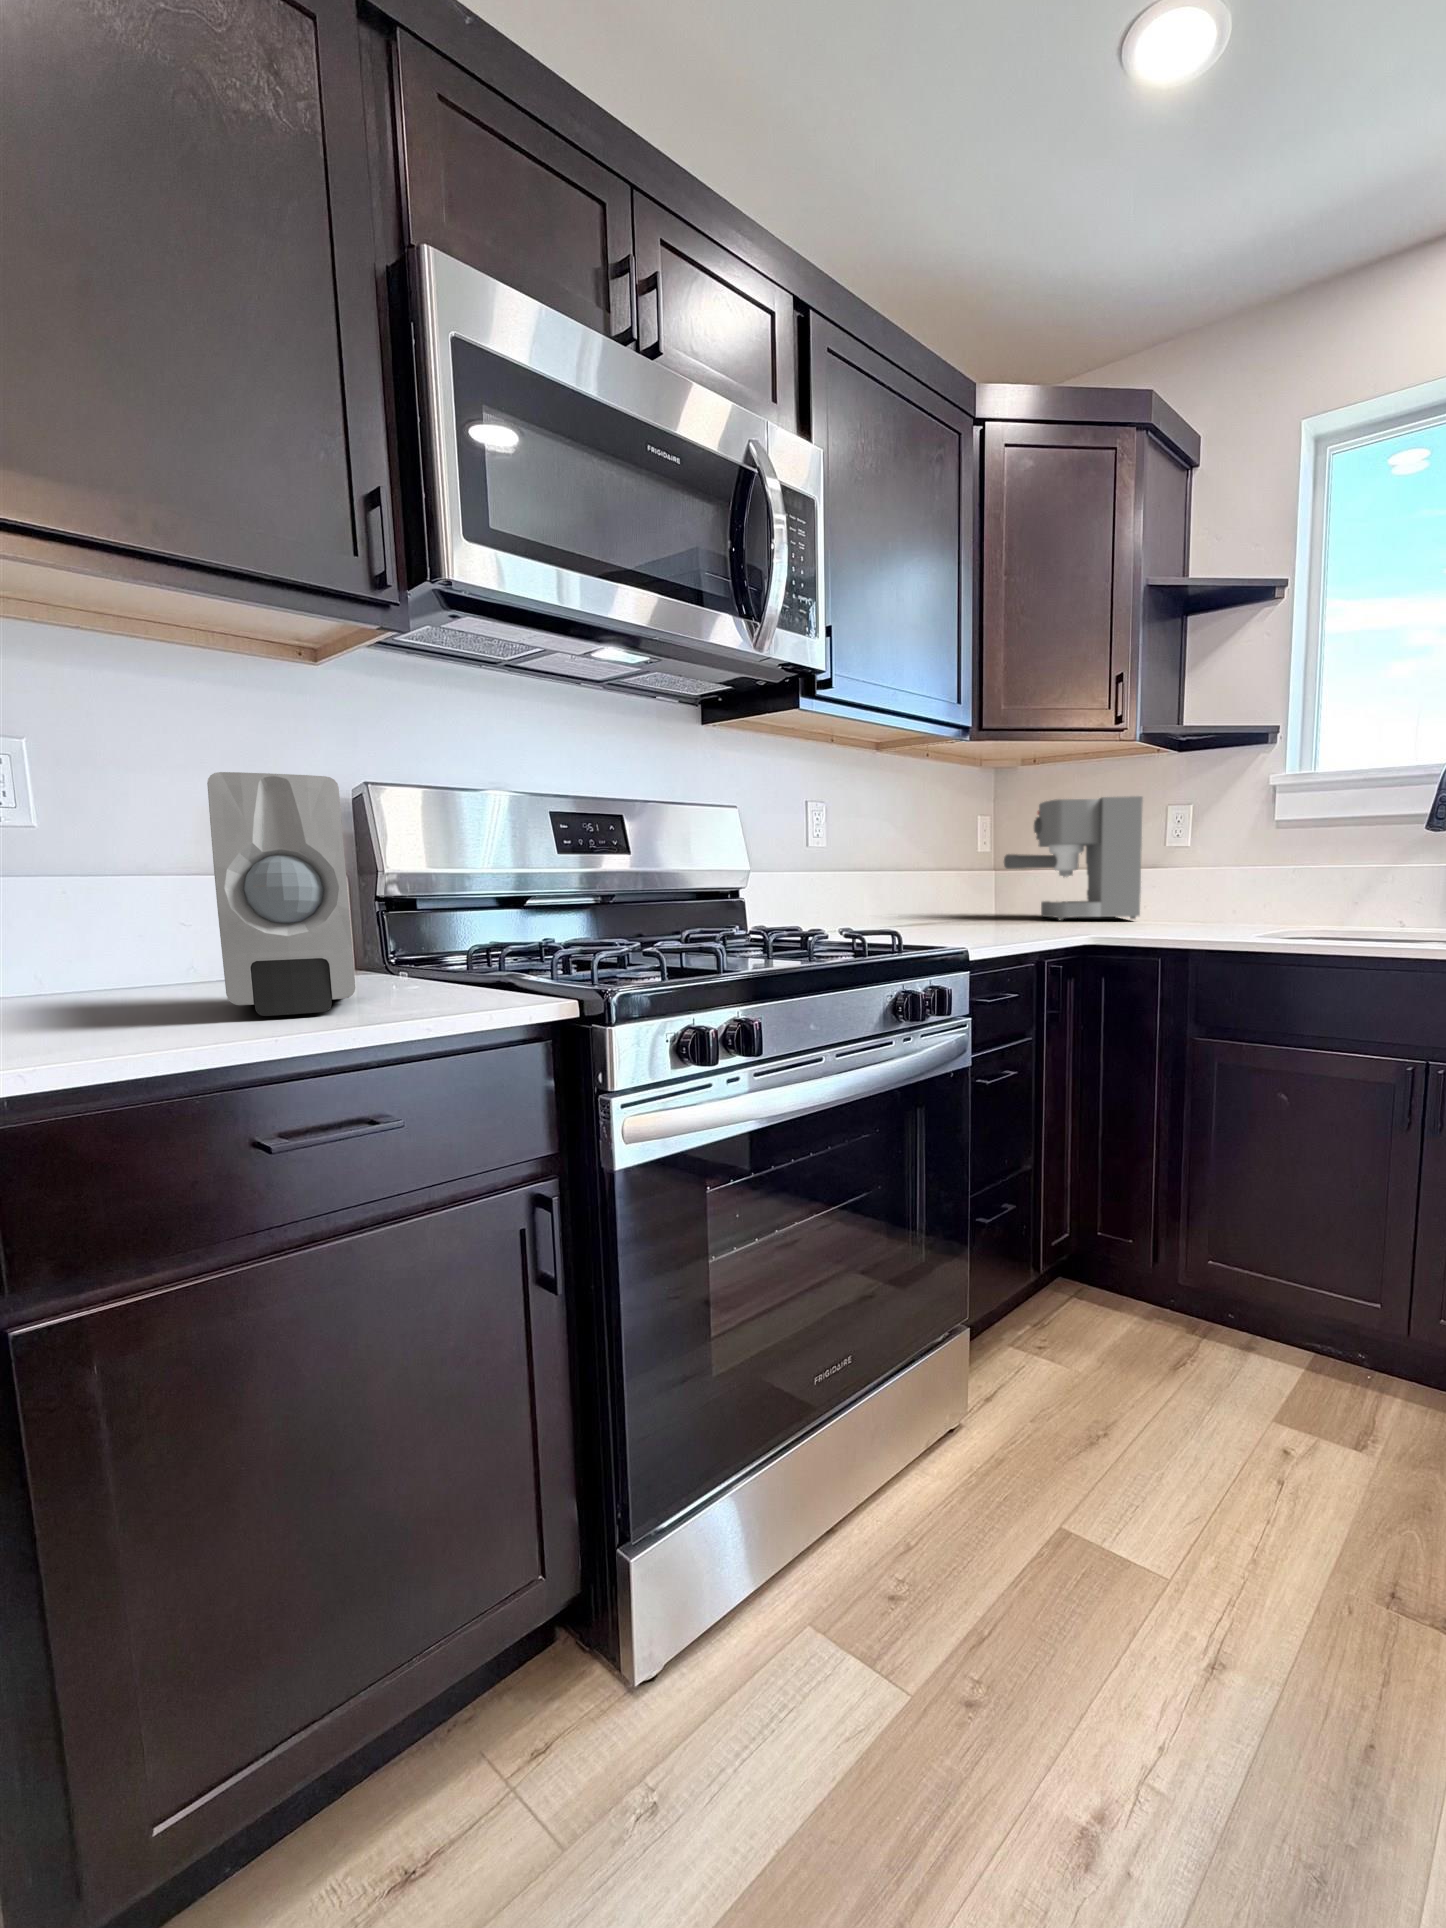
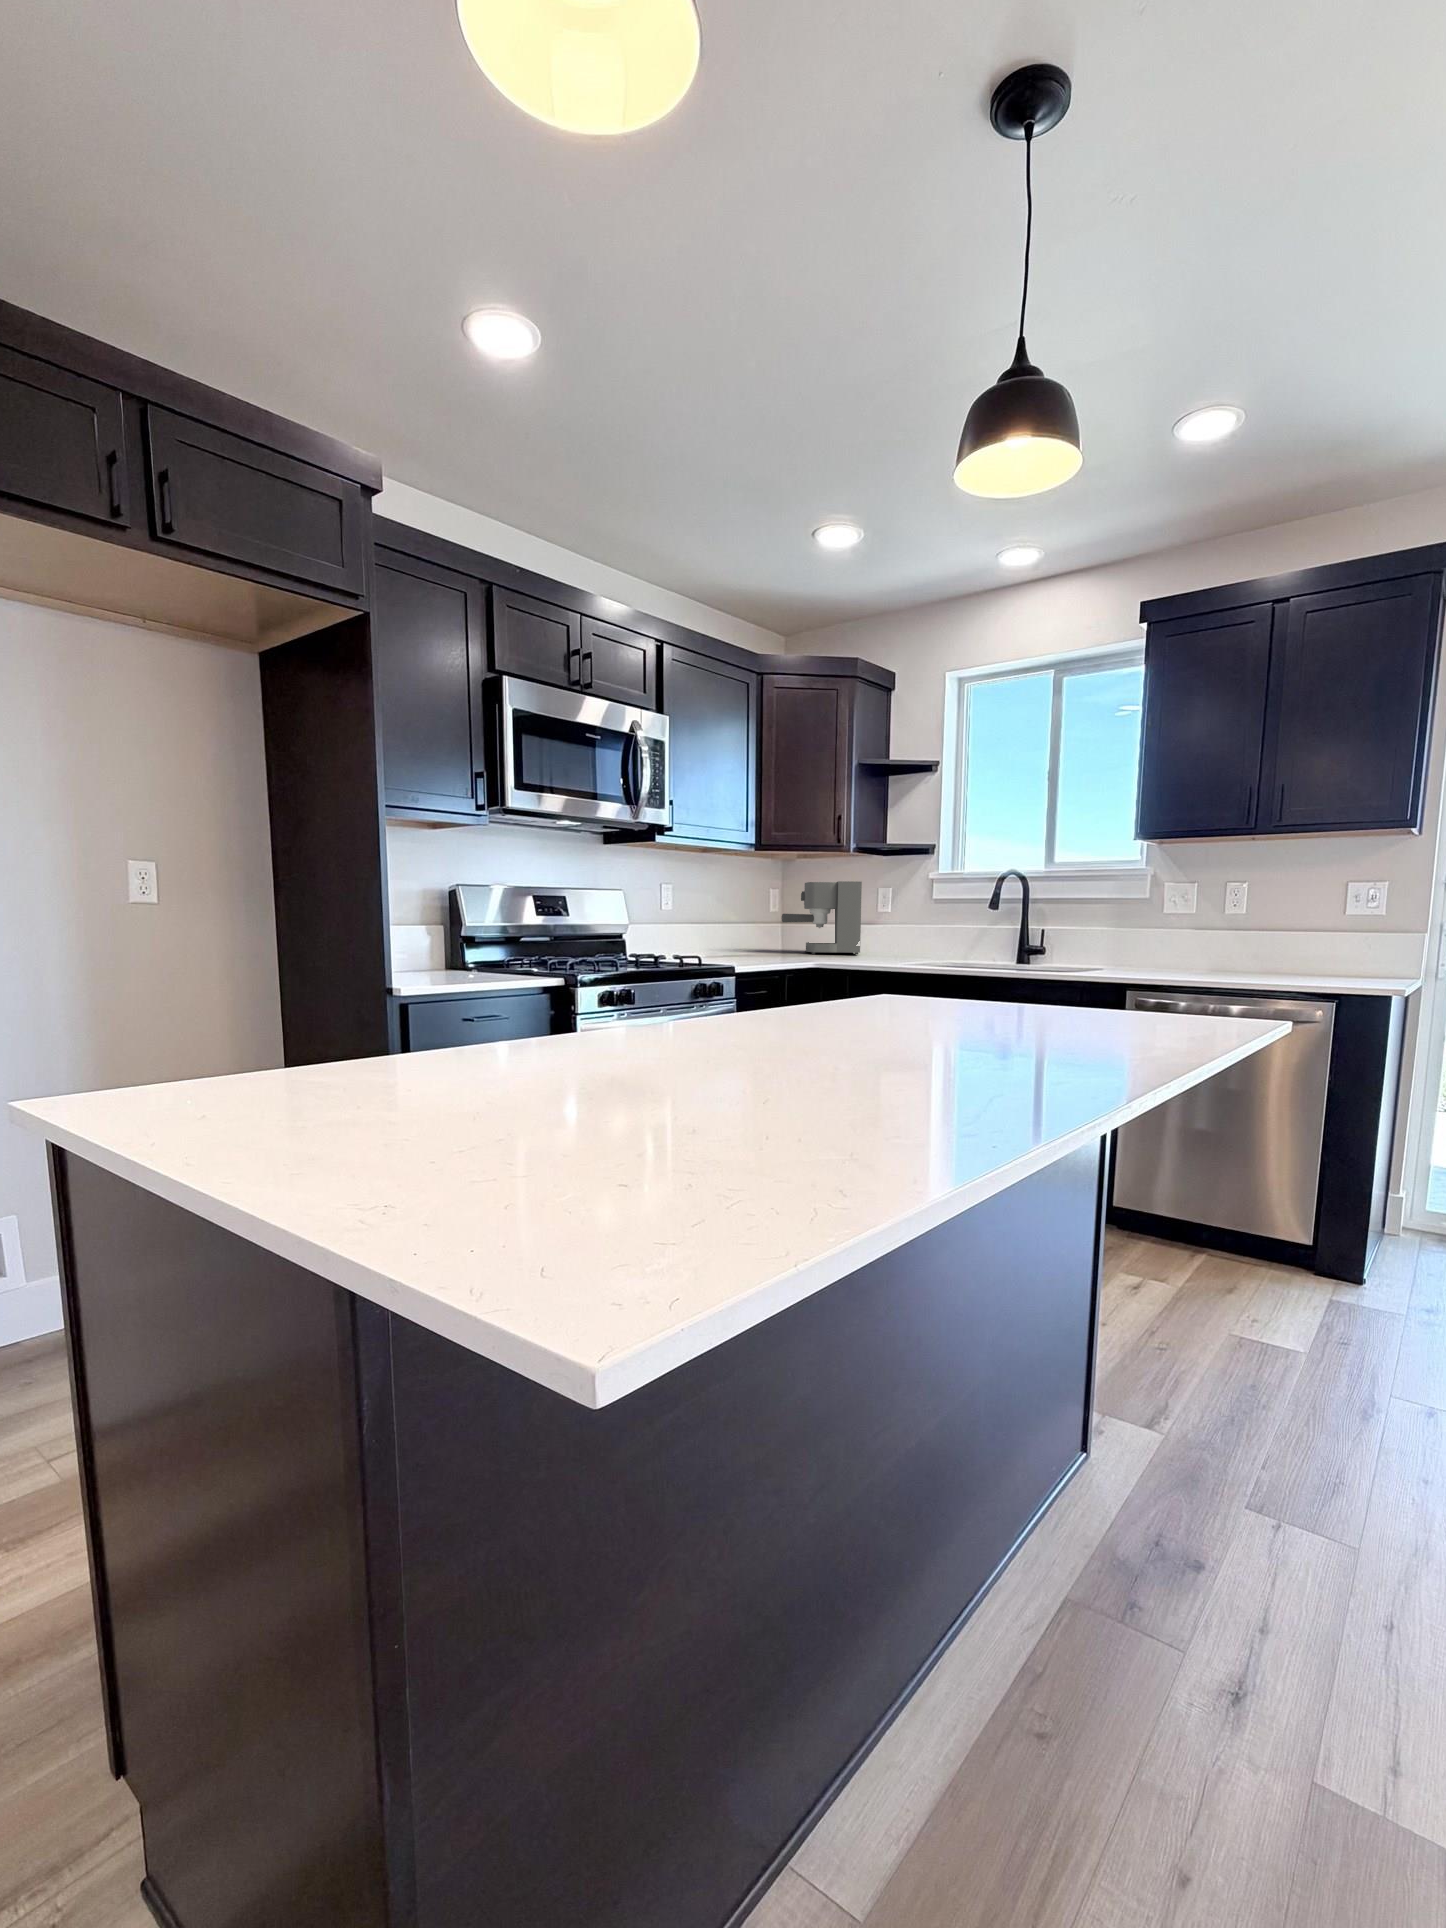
soap dispenser: present [207,772,355,1016] -> none [432,893,486,979]

